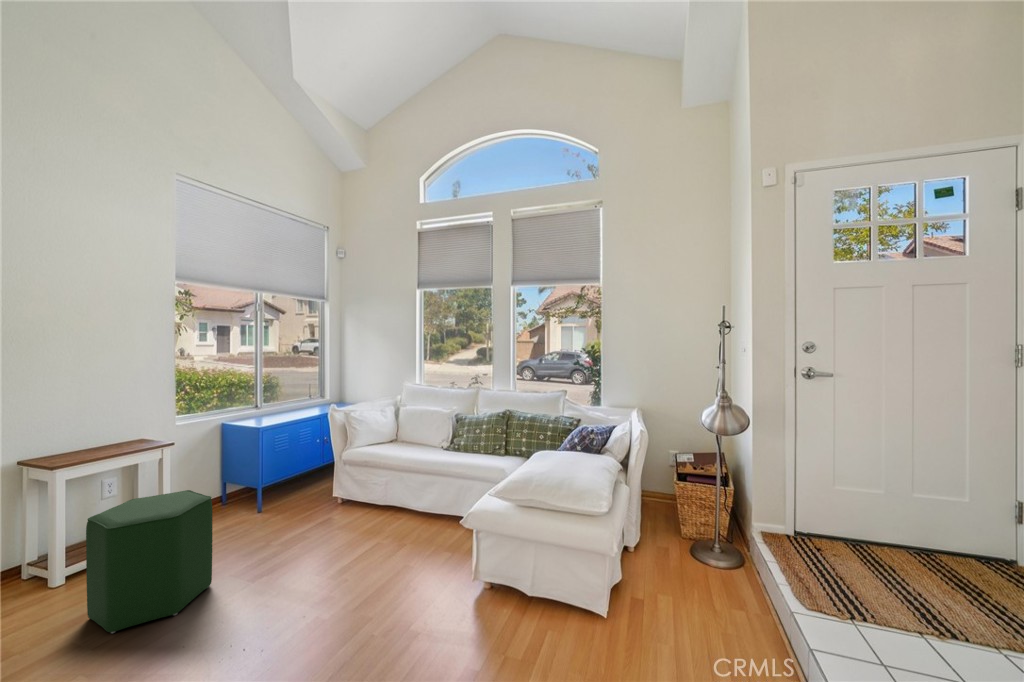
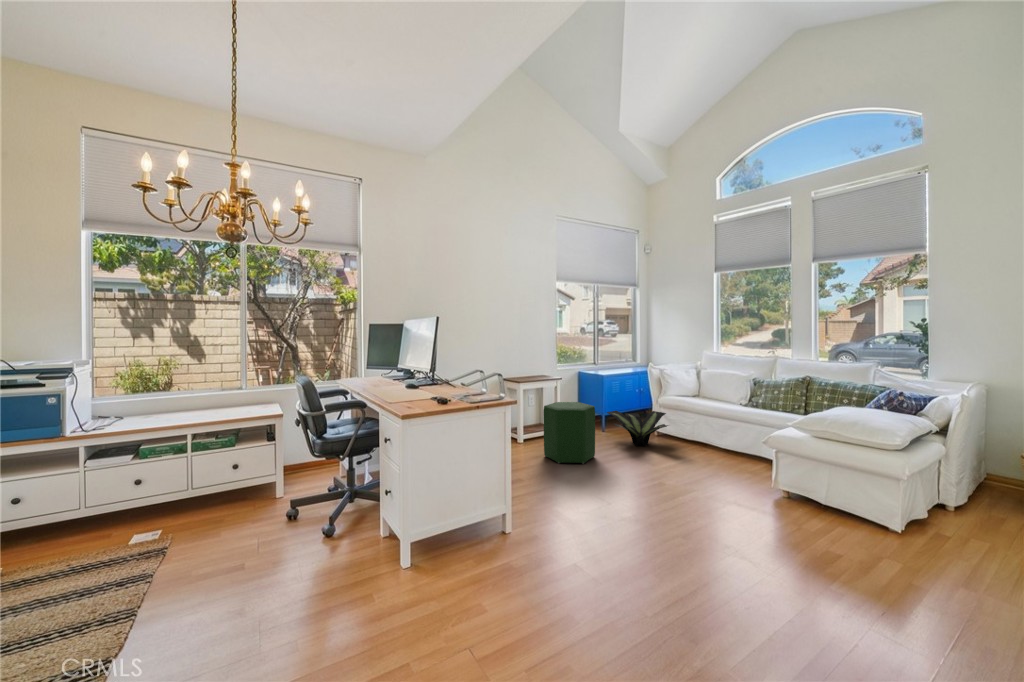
potted plant: none [258,471,355,534] -> present [607,411,668,446]

